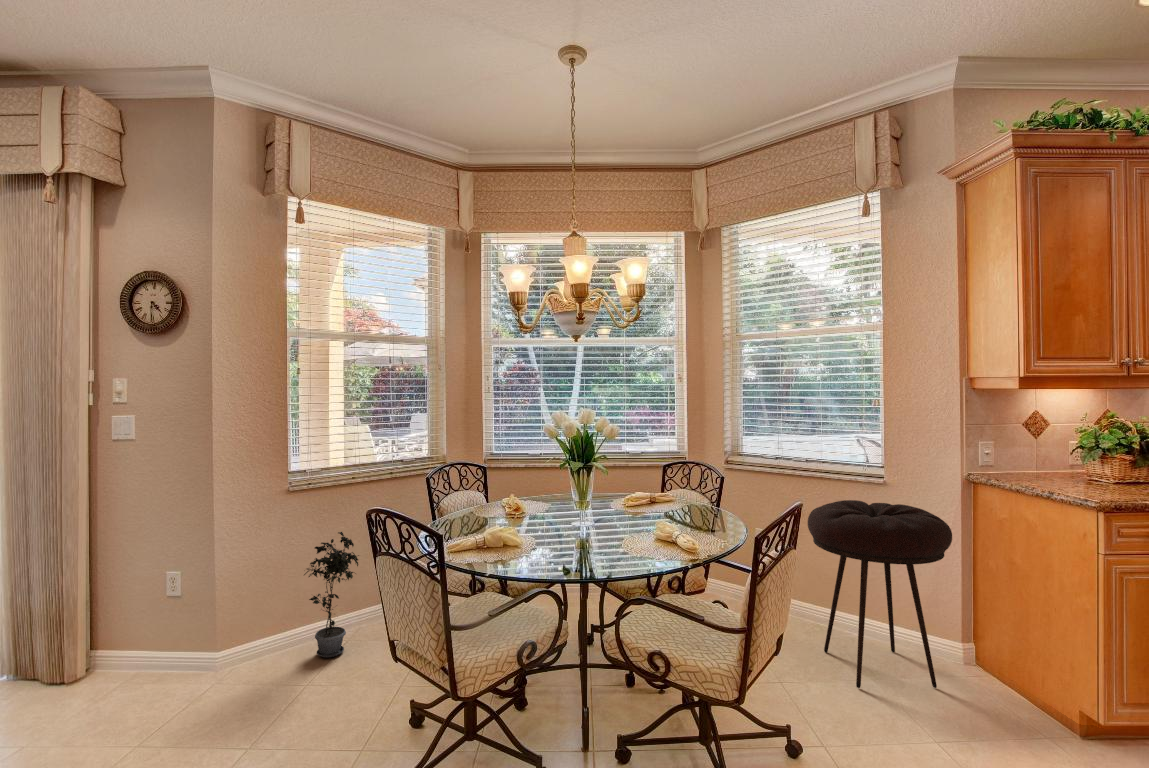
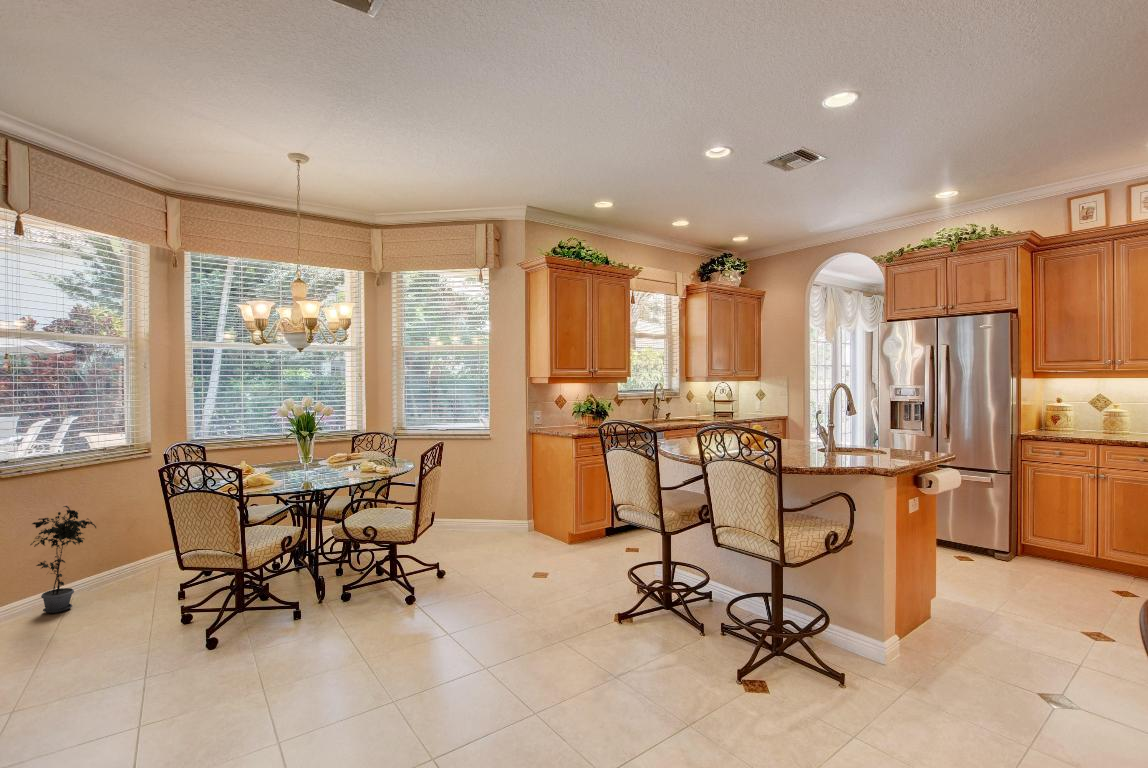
stool: present [808,500,952,688] -> none [447,449,520,550]

